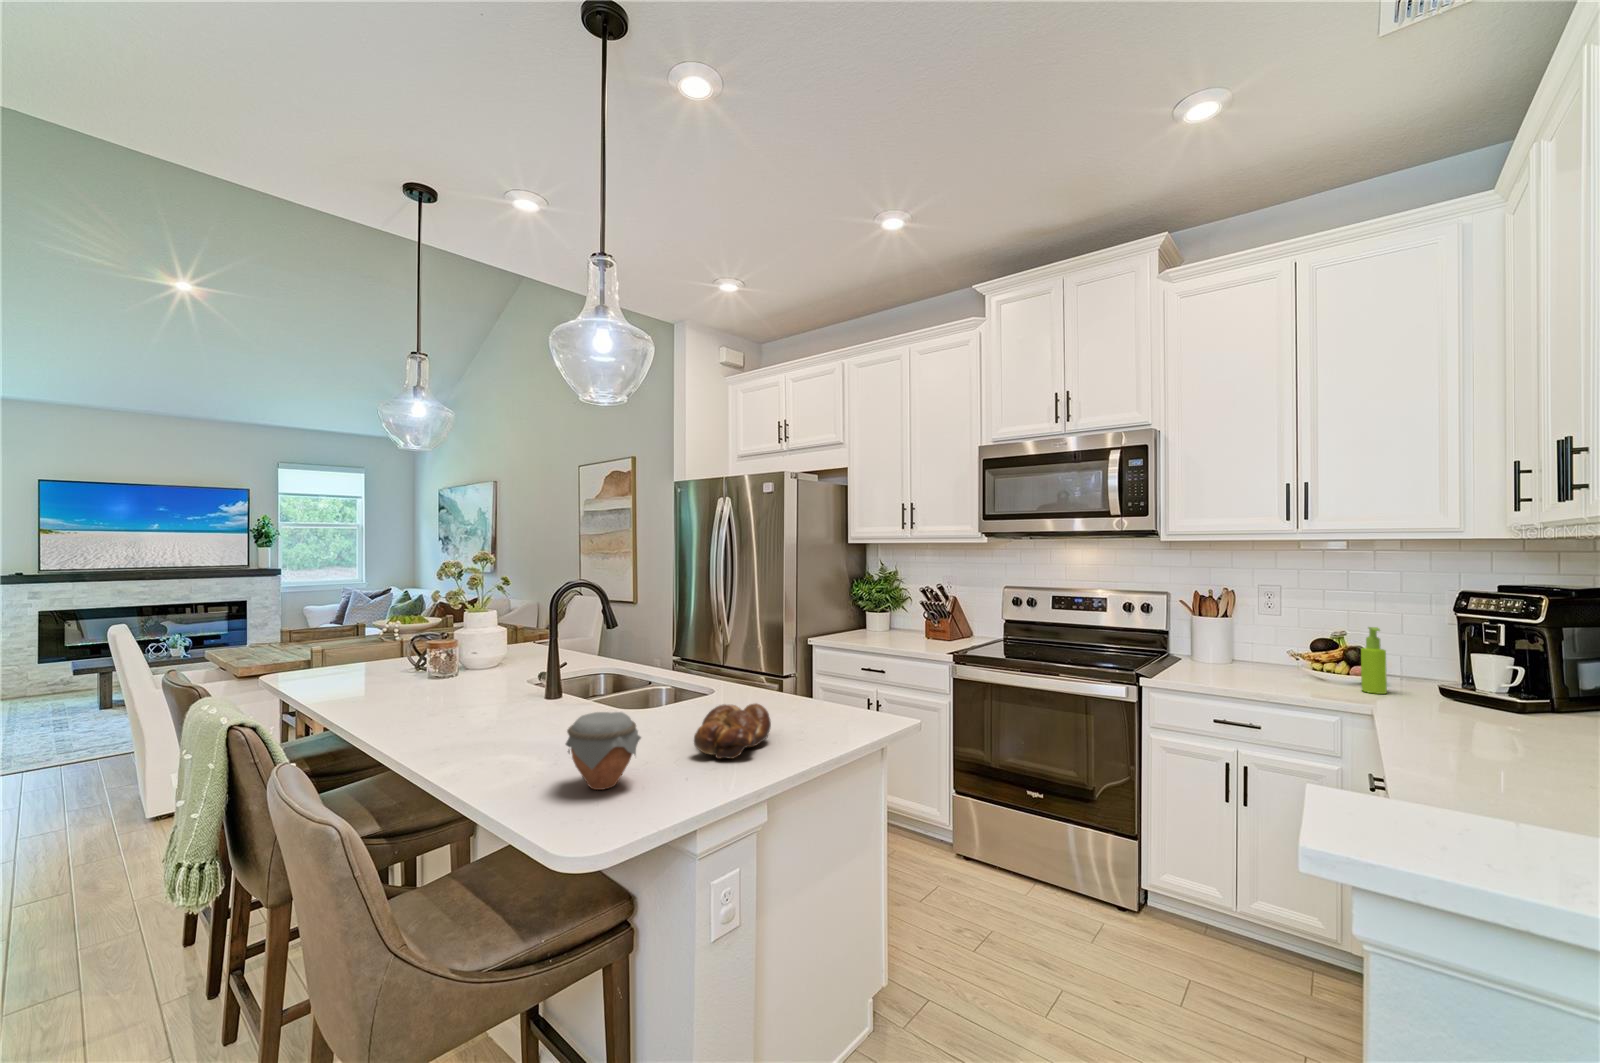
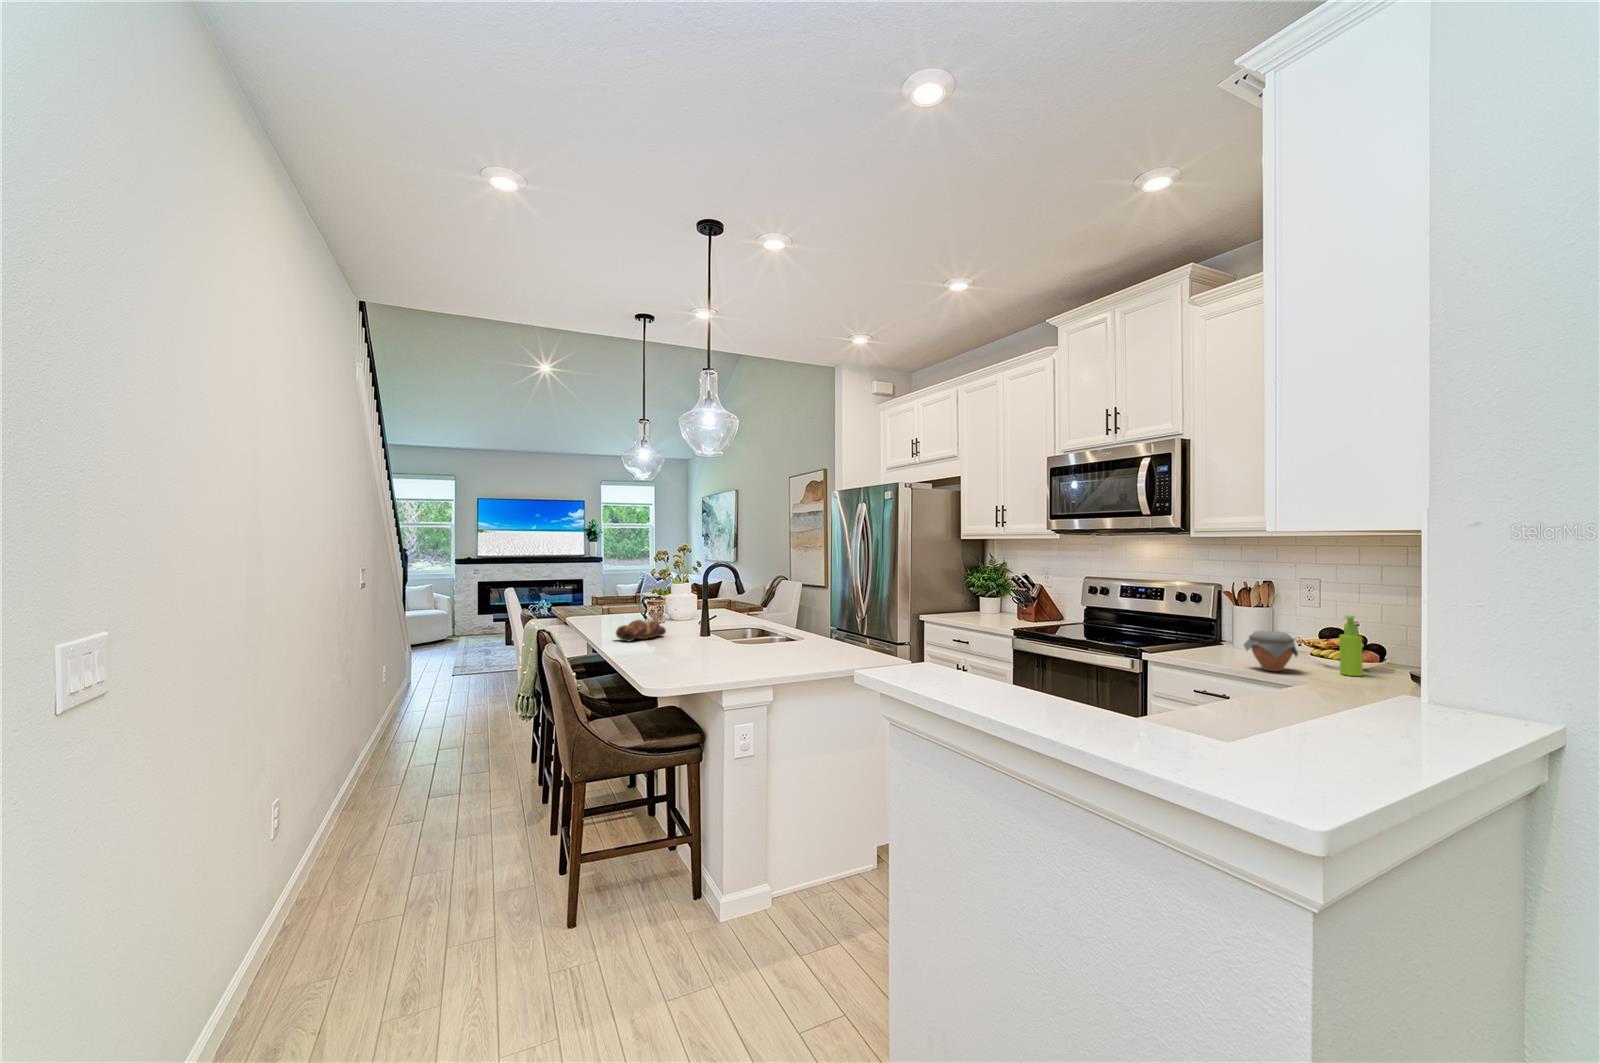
bread loaf: present [694,704,771,759] -> present [616,620,666,641]
jar: present [566,712,641,790] -> present [1244,630,1298,672]

